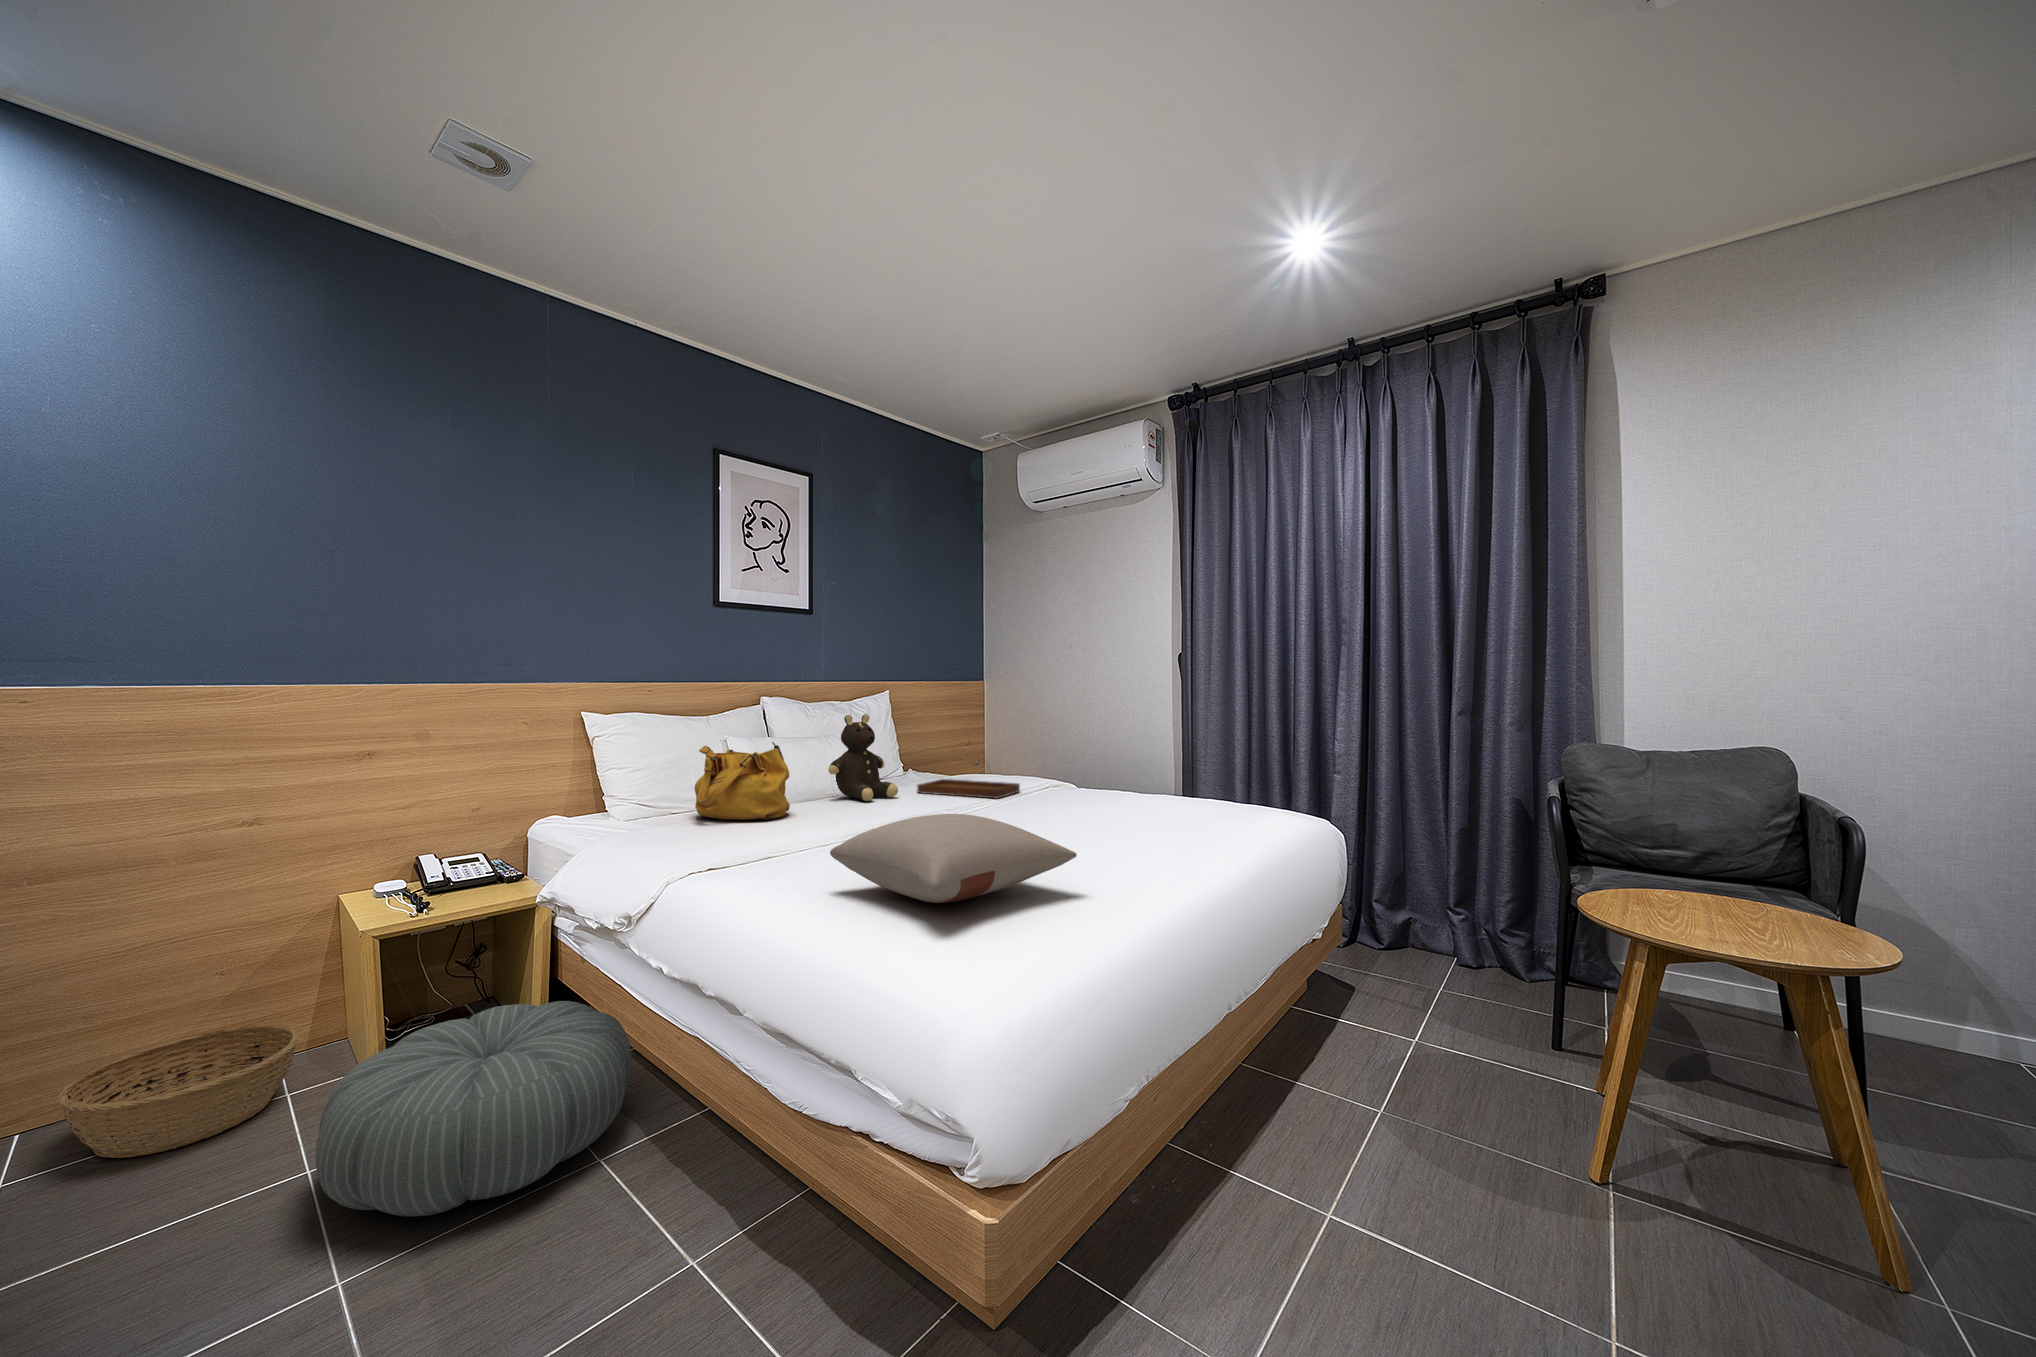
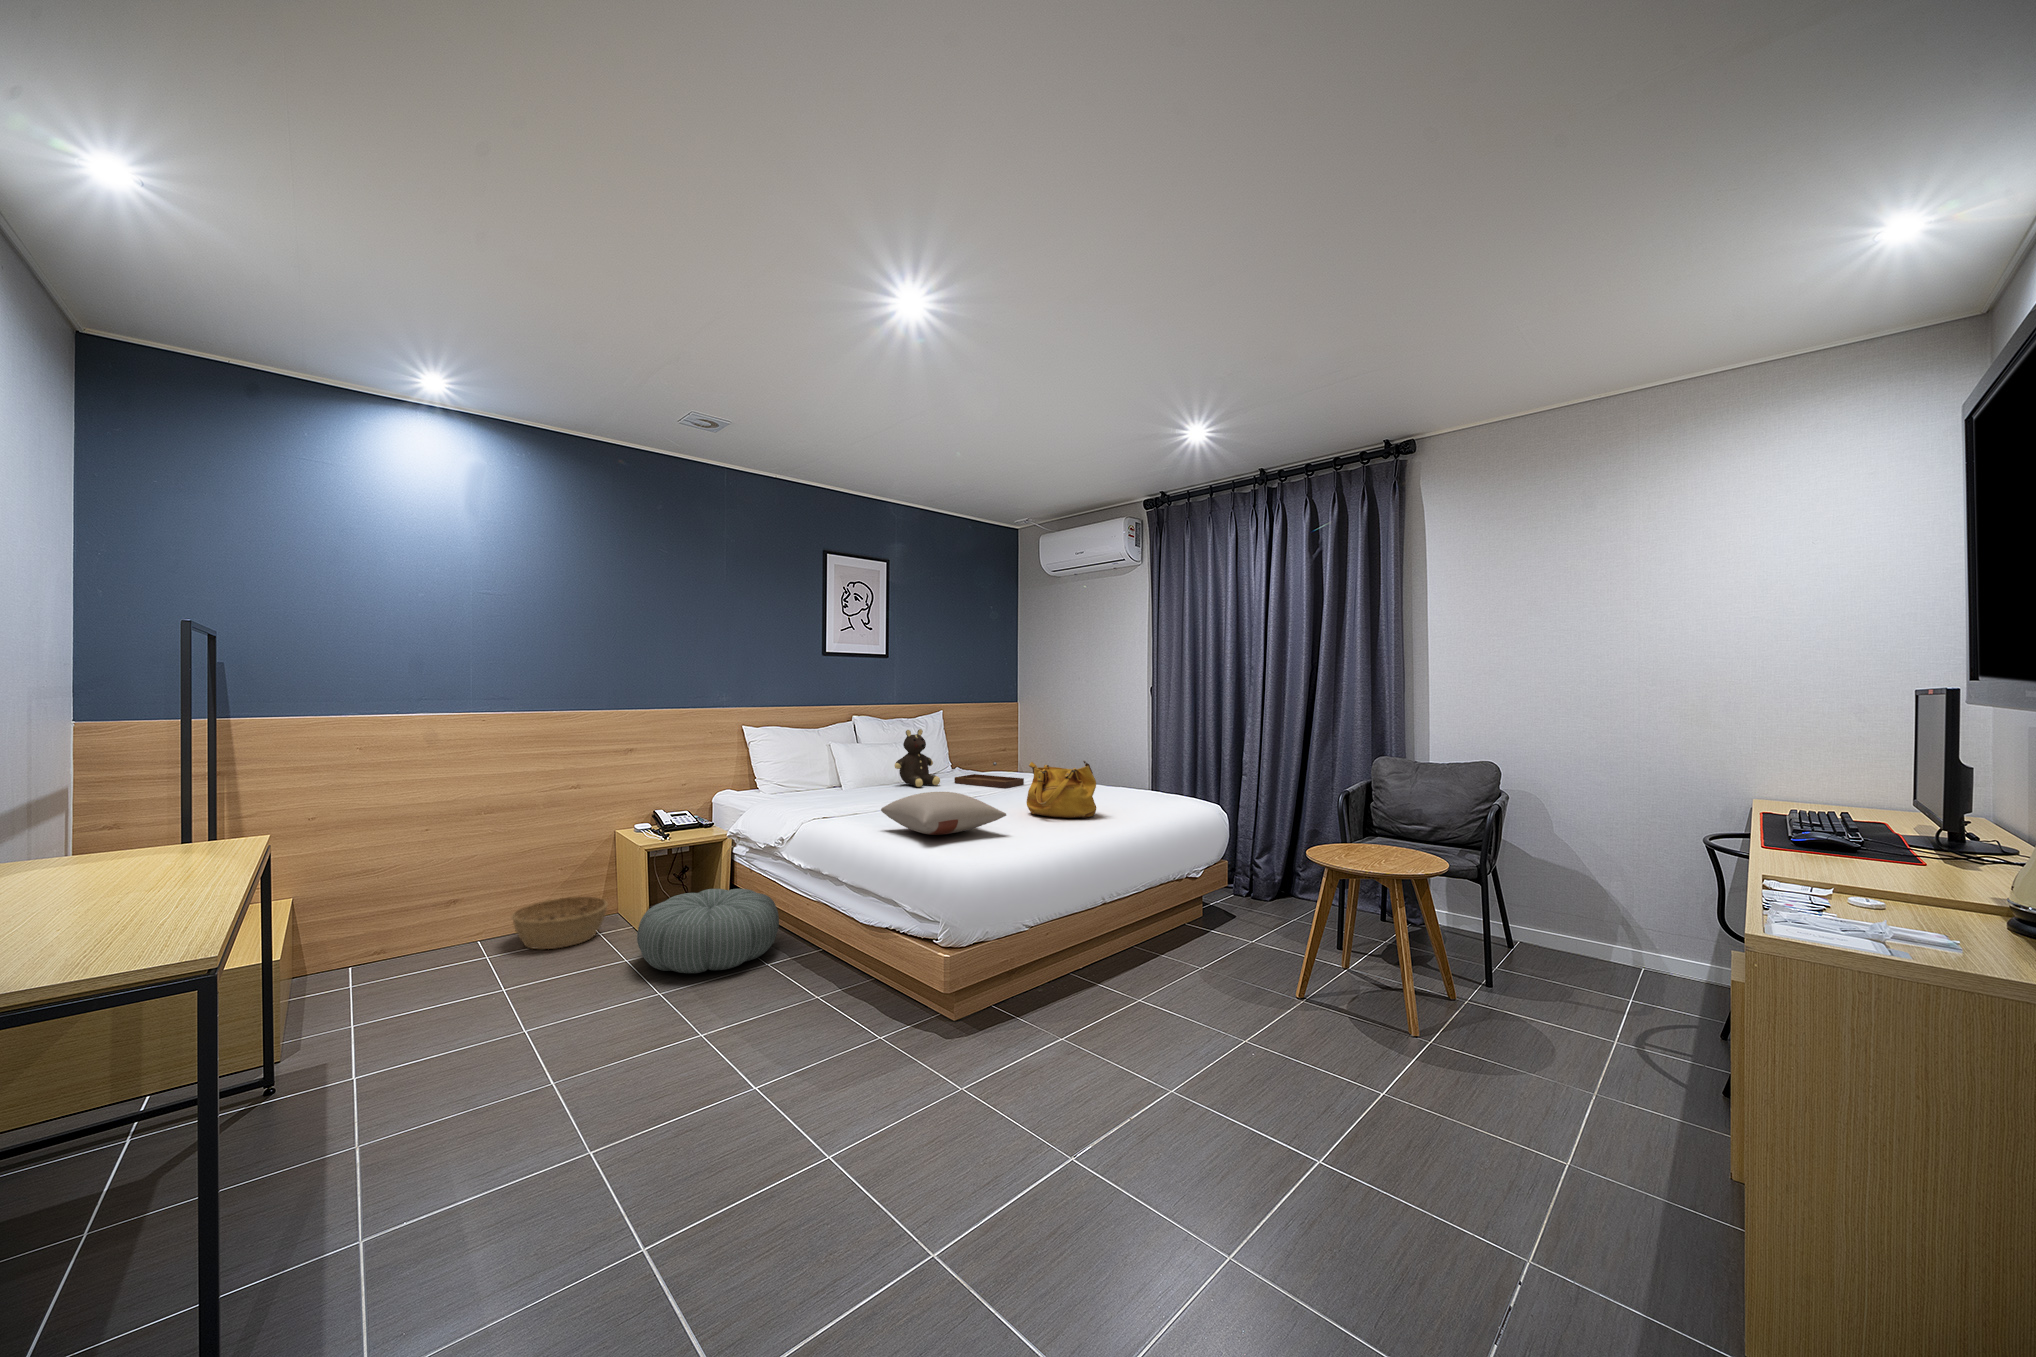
handbag: present [695,742,790,820] -> present [1027,761,1096,818]

